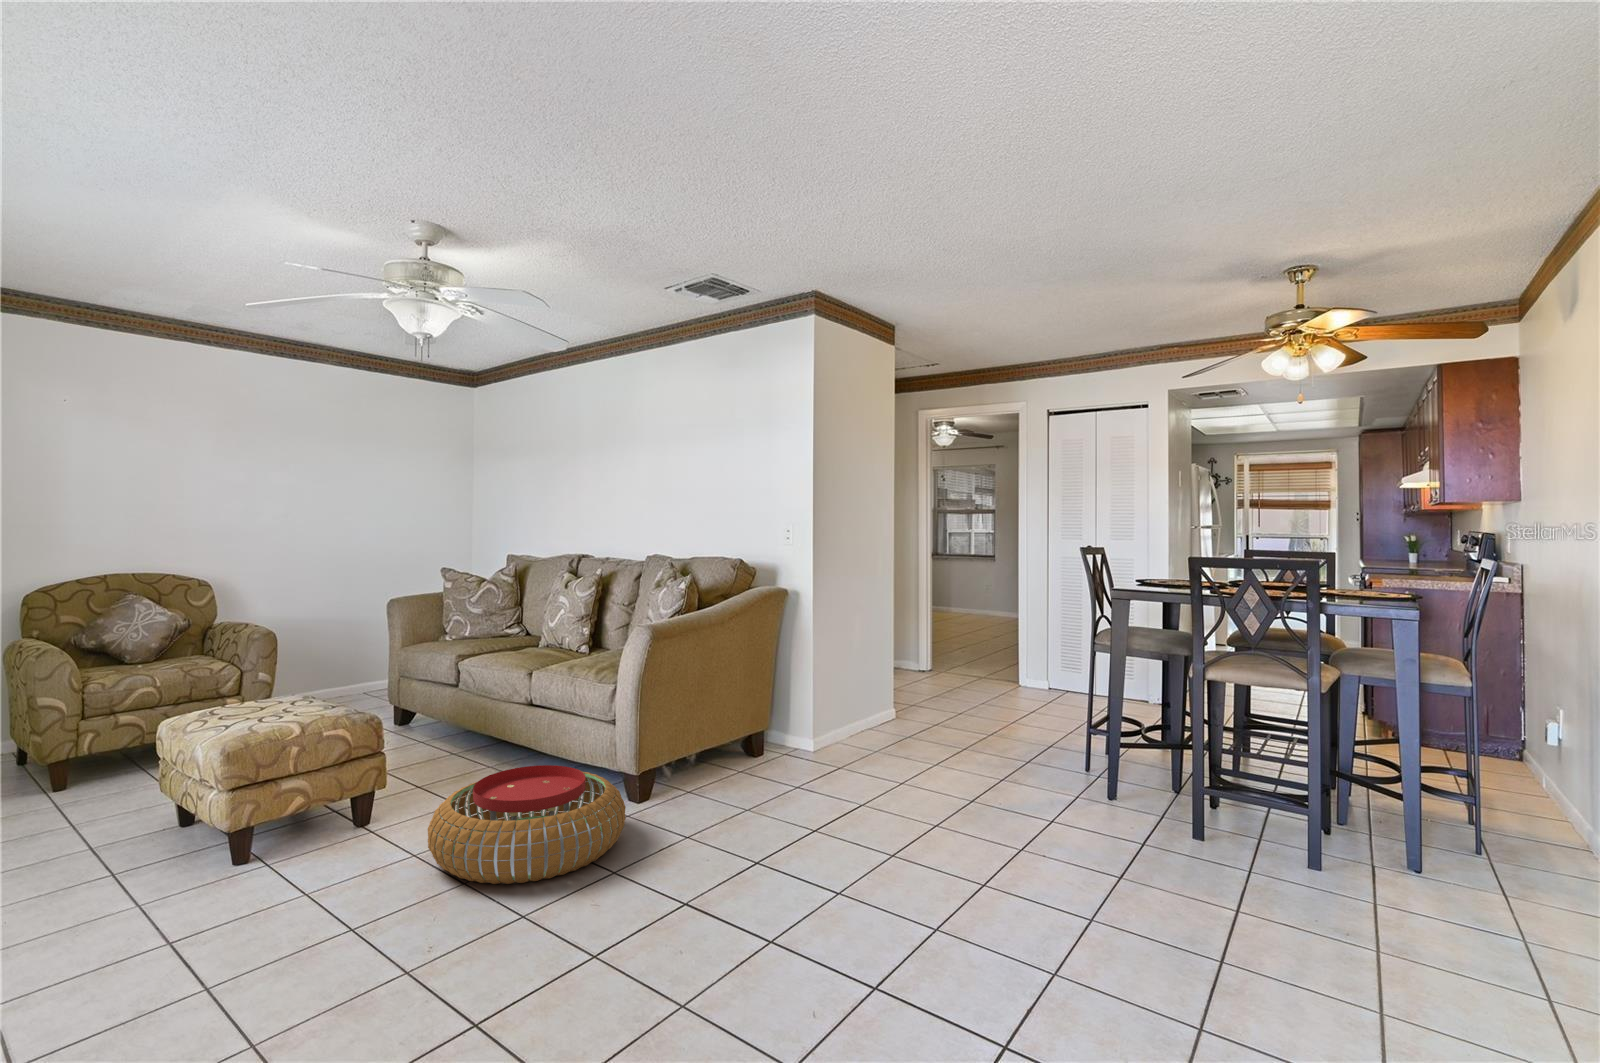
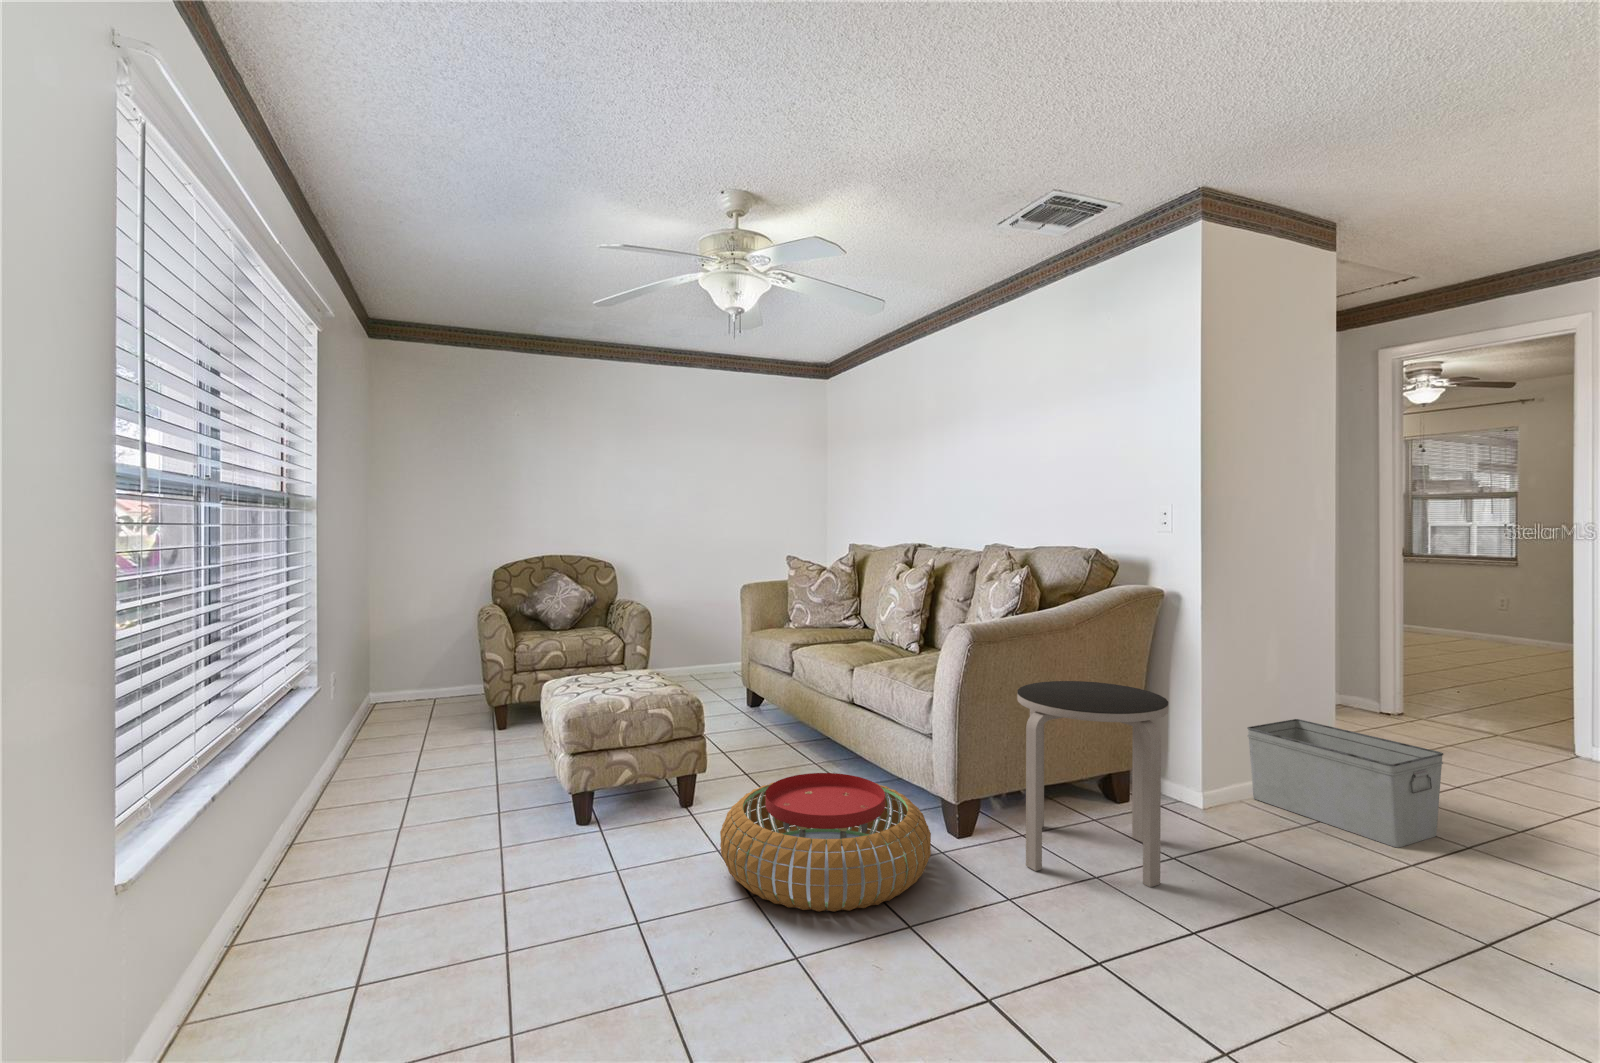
side table: none [688,666,798,818] -> present [1017,681,1169,887]
storage bin: none [843,681,956,760] -> present [1247,719,1443,848]

